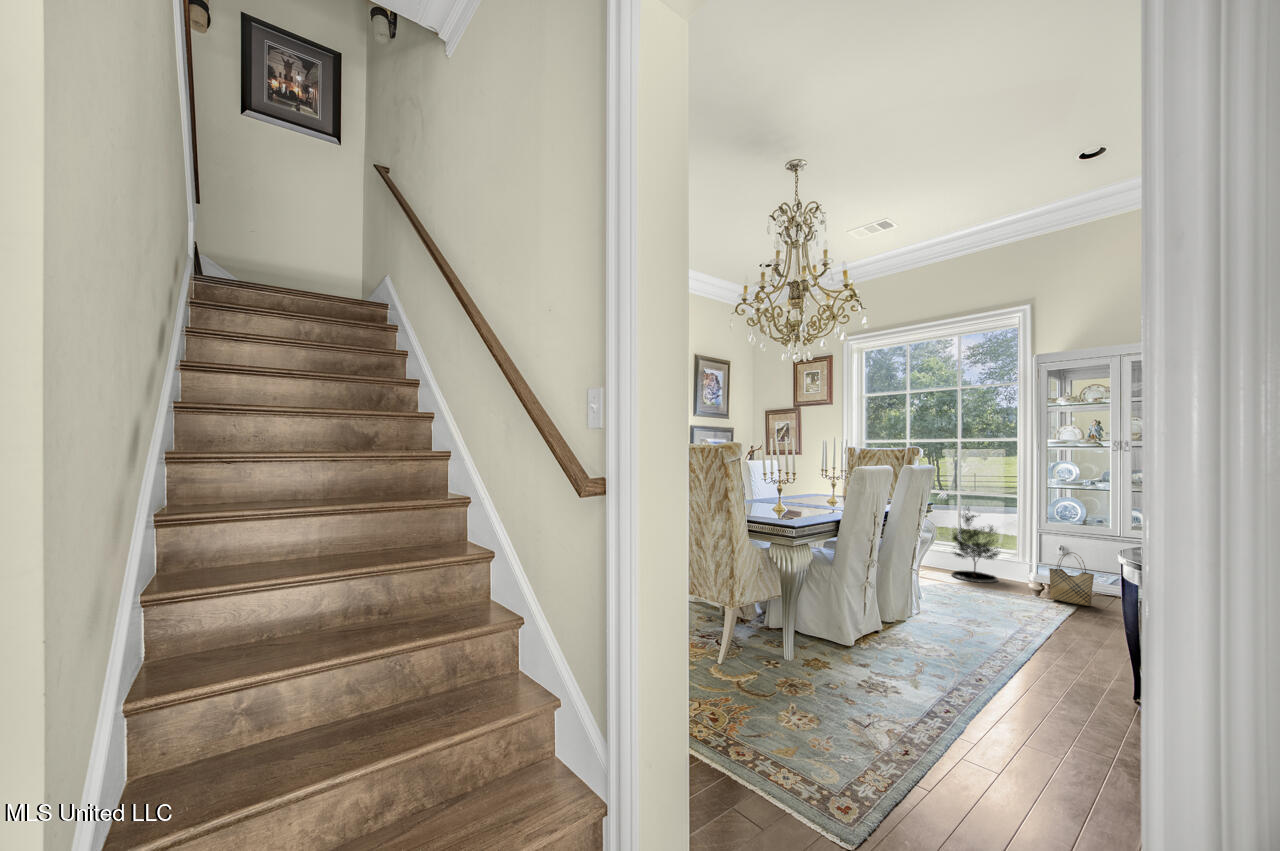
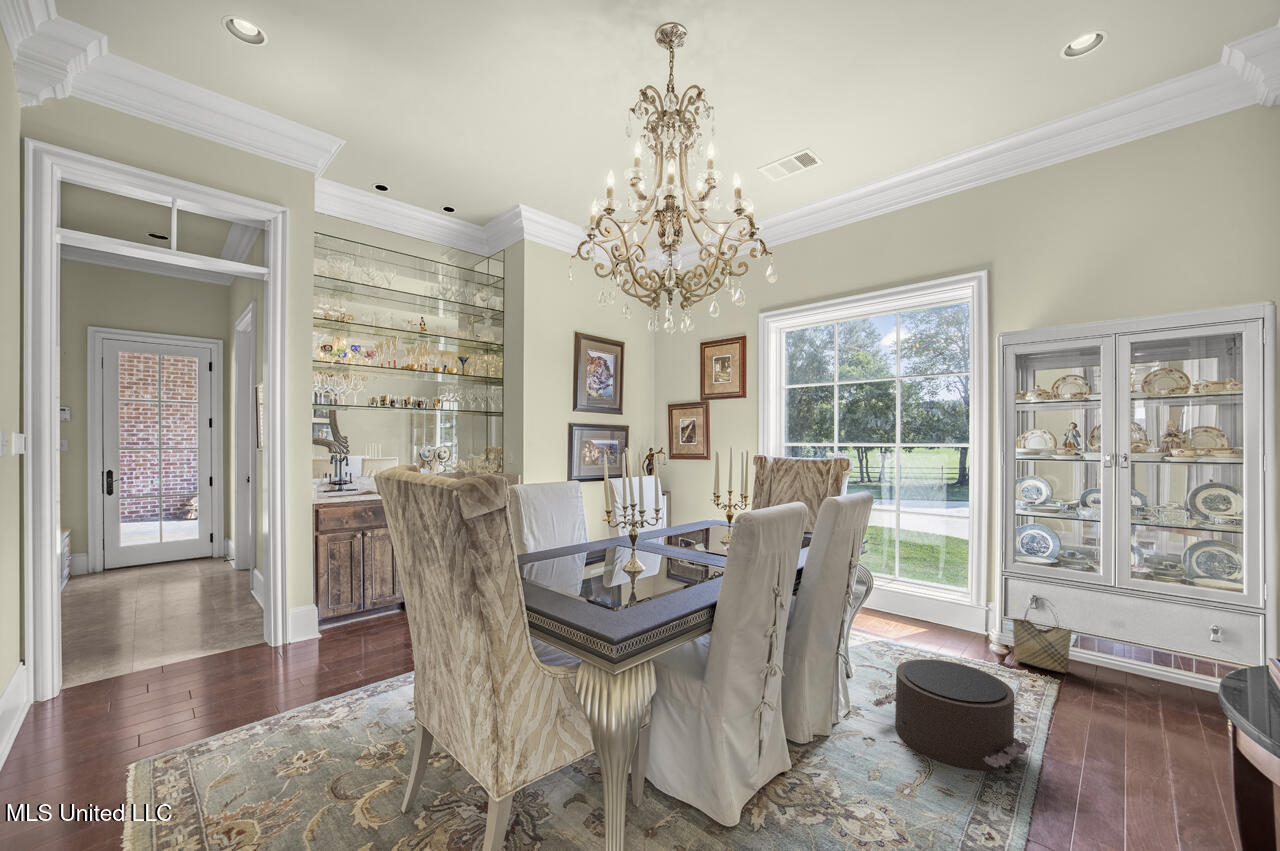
potted tree: present [952,507,999,583] -> none [882,528,948,630]
pouf: none [935,583,1043,644] -> present [872,659,1030,770]

